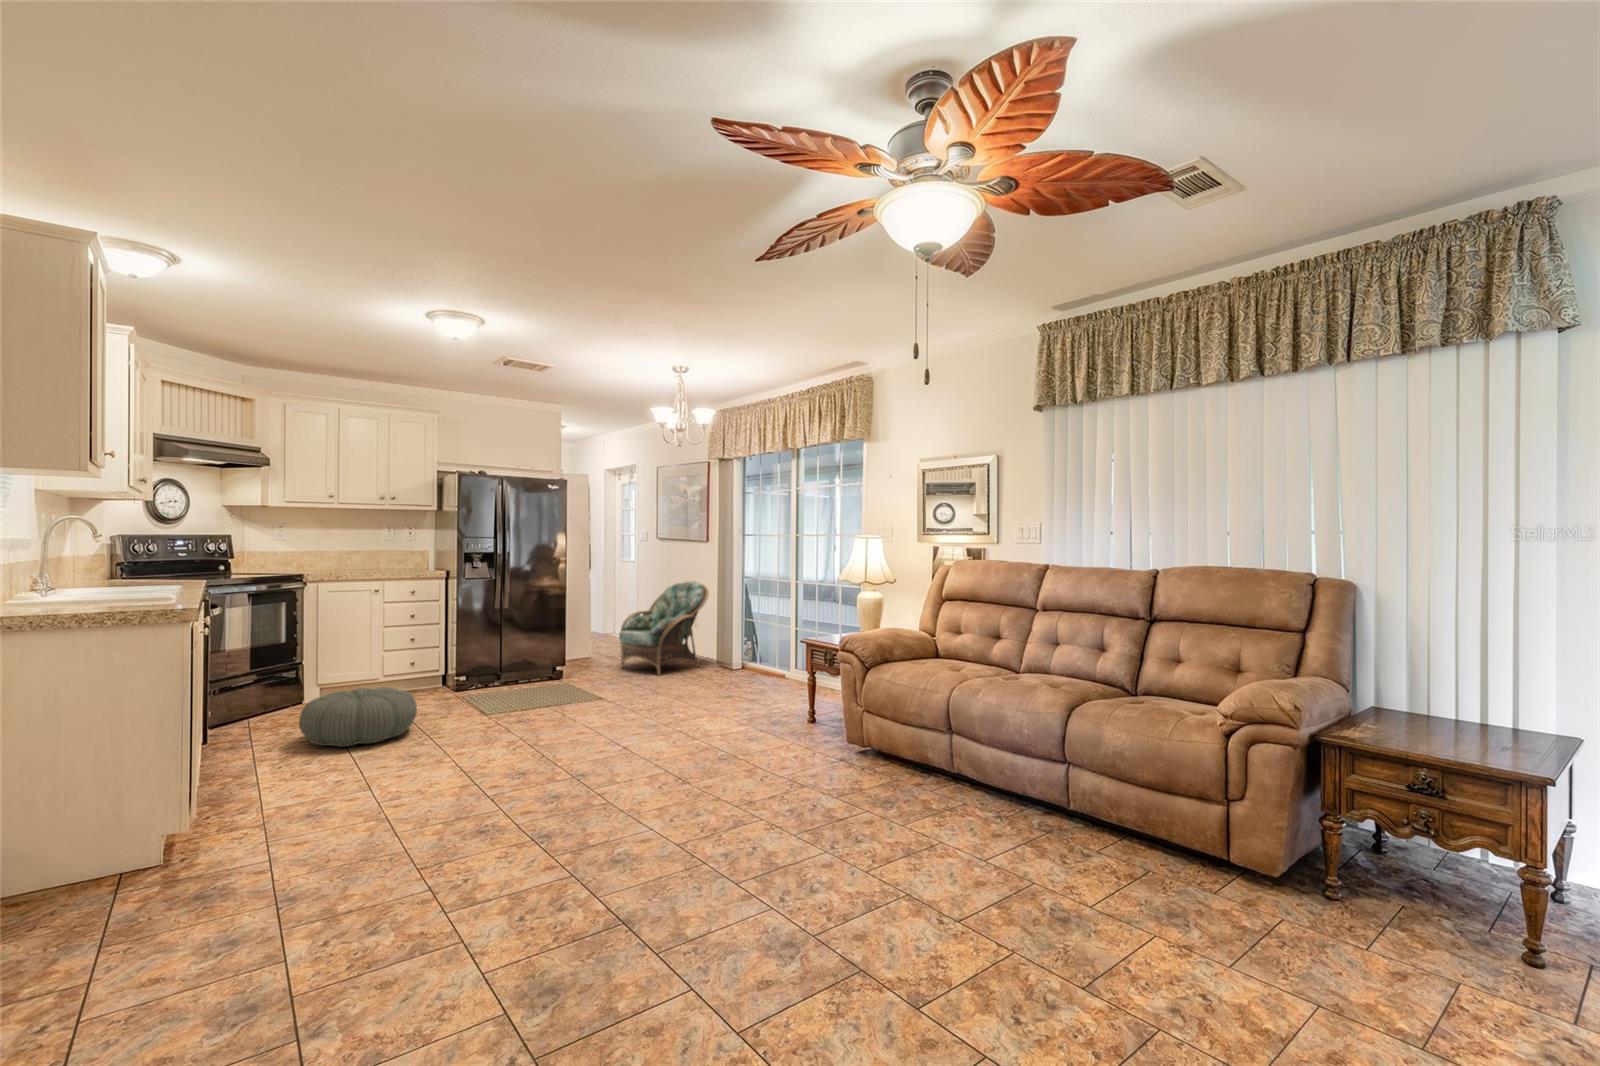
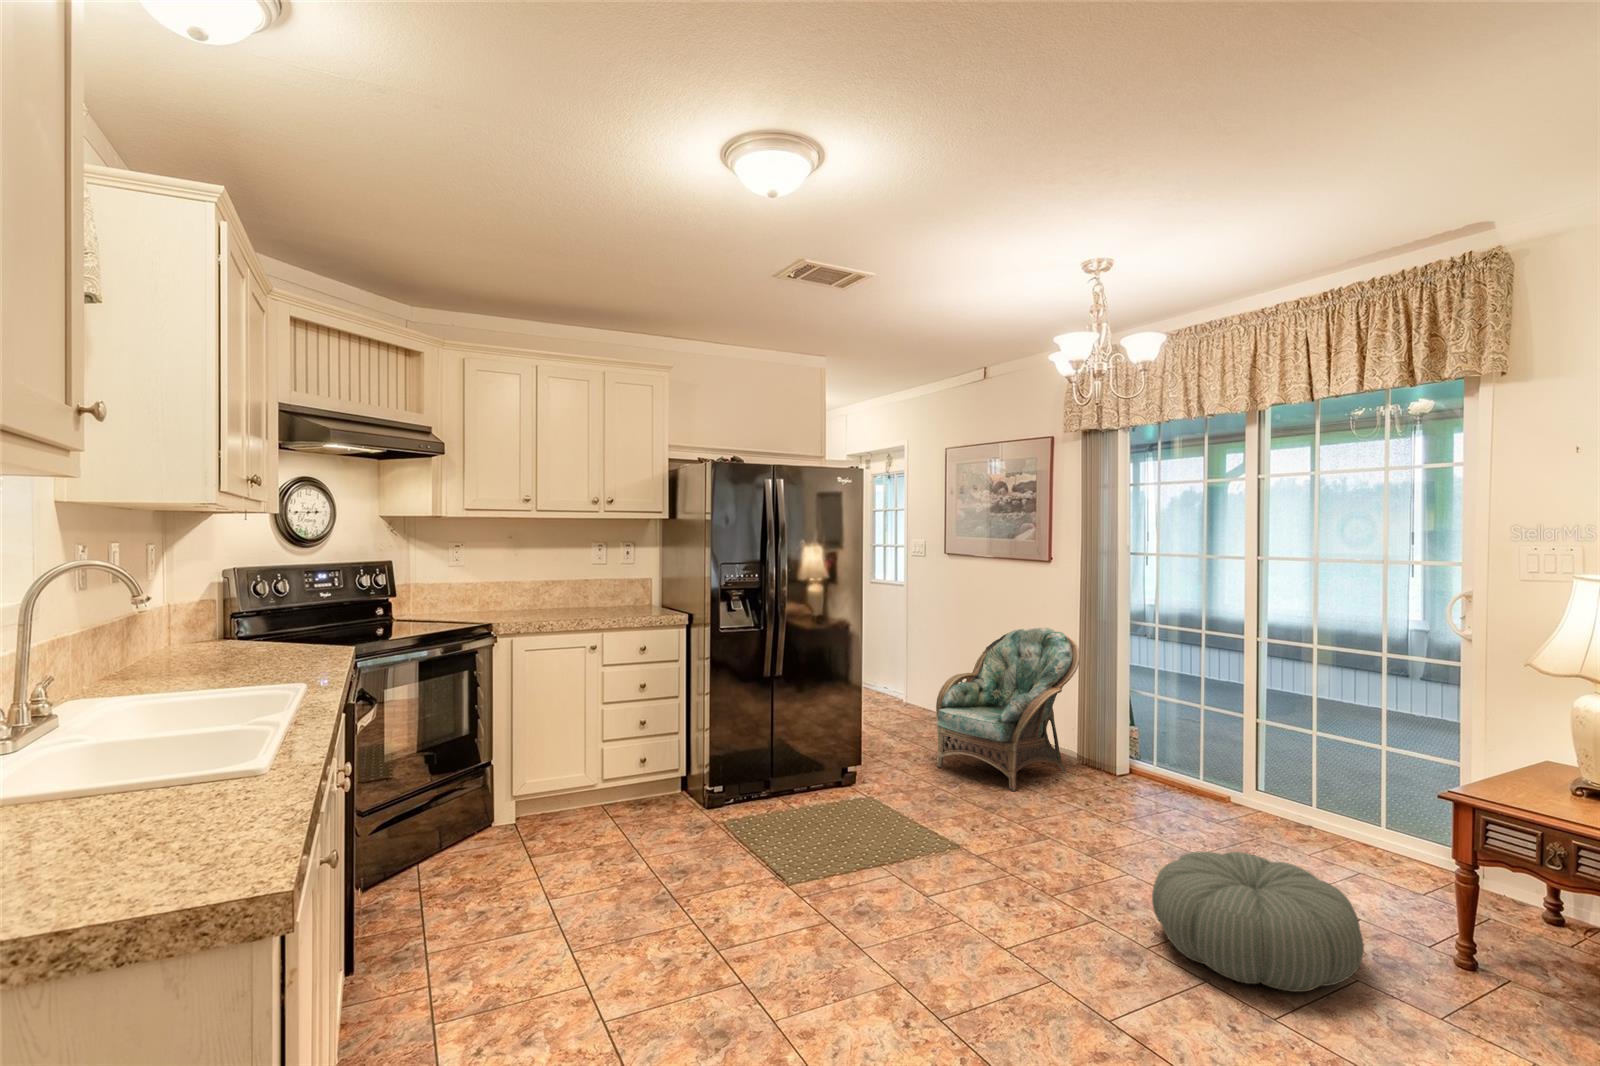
pouf: present [299,687,417,747] -> present [1152,852,1364,992]

